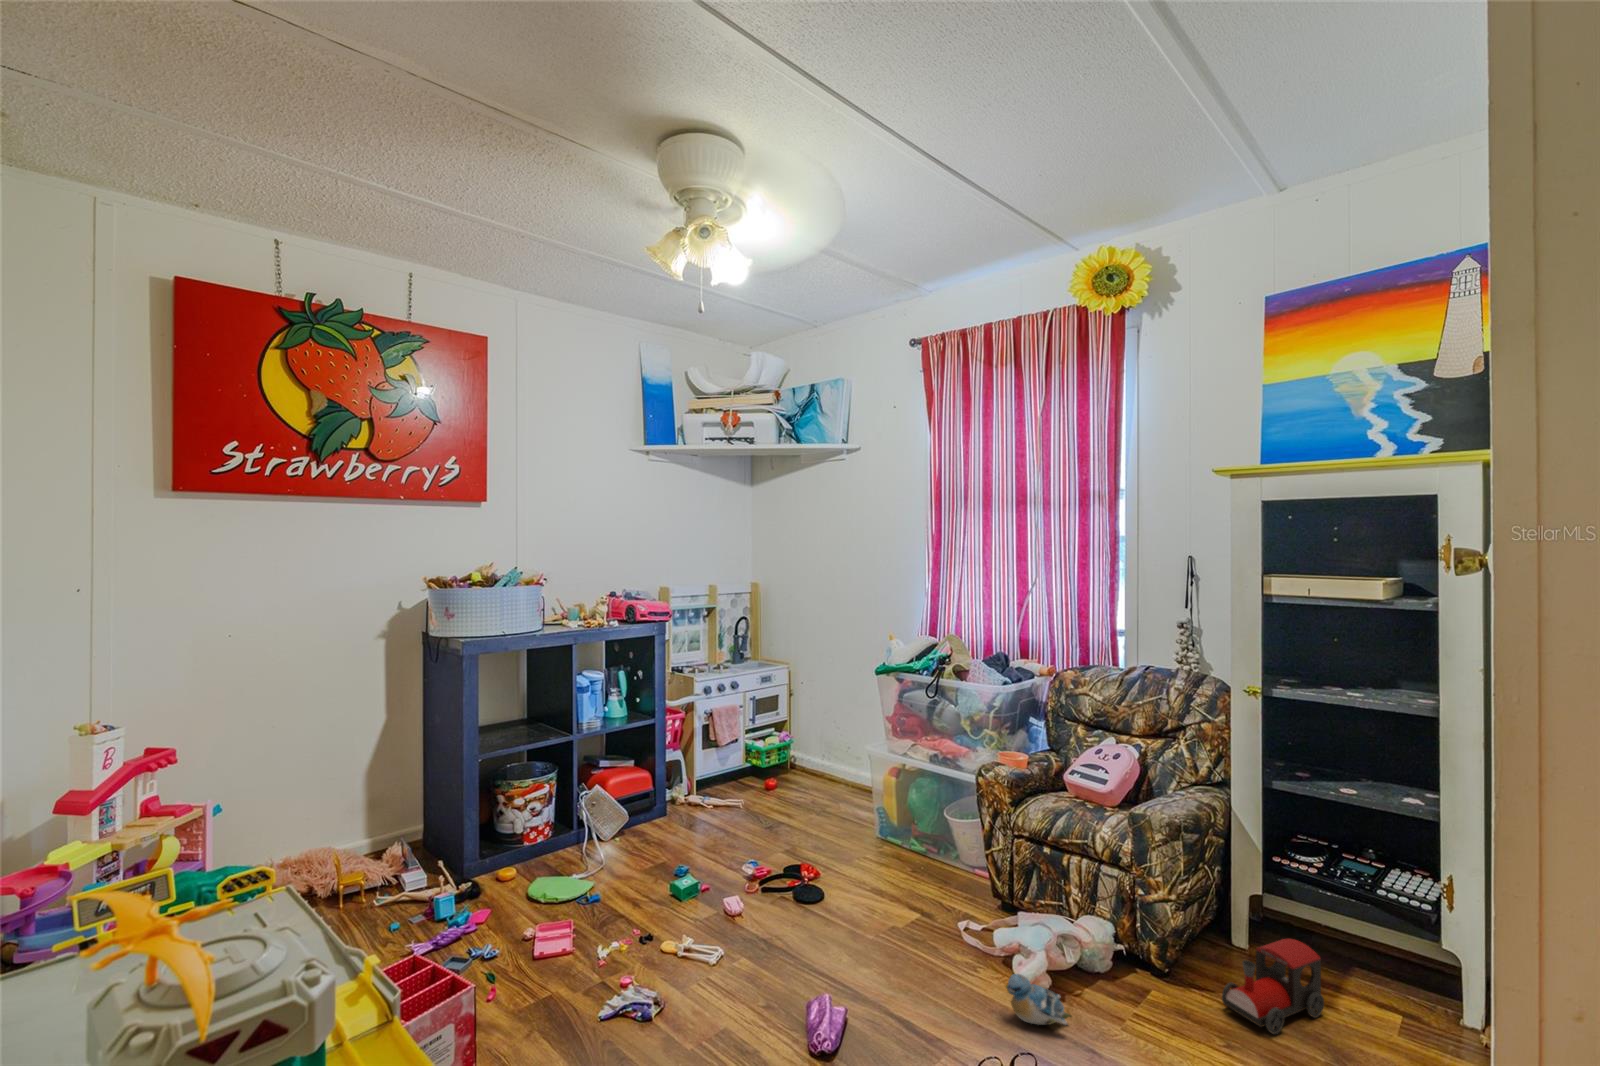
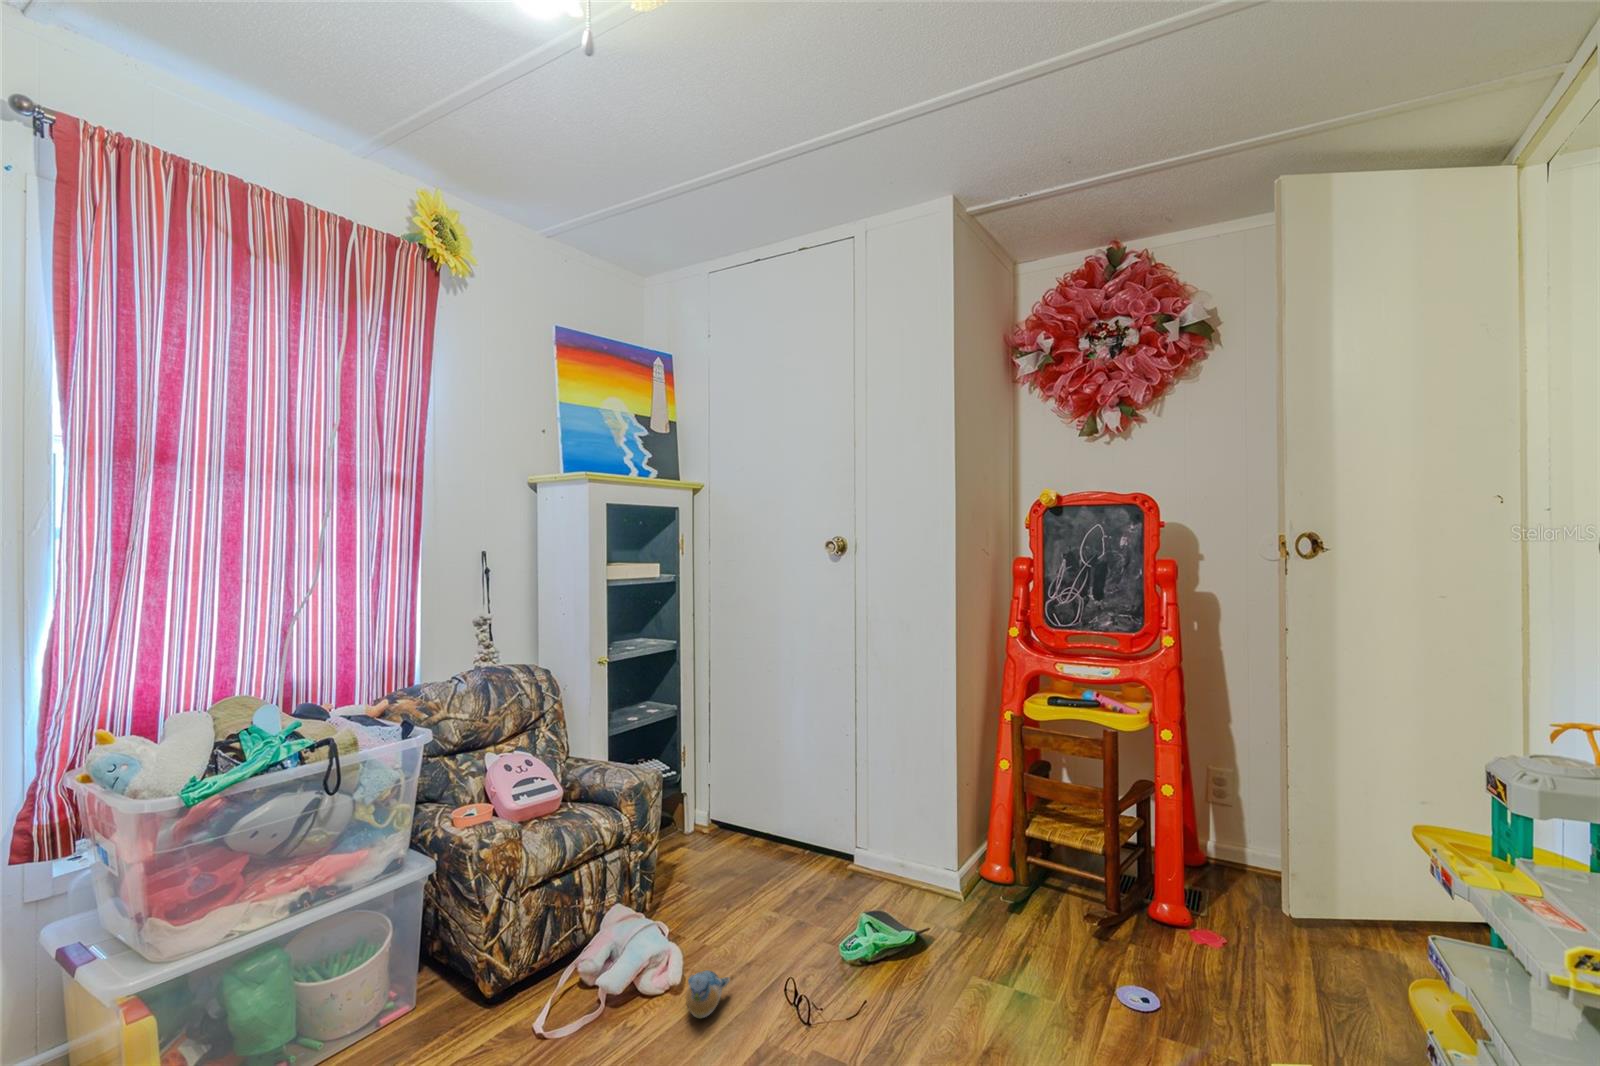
toy train: present [1222,939,1324,1034] -> none [681,826,737,900]

